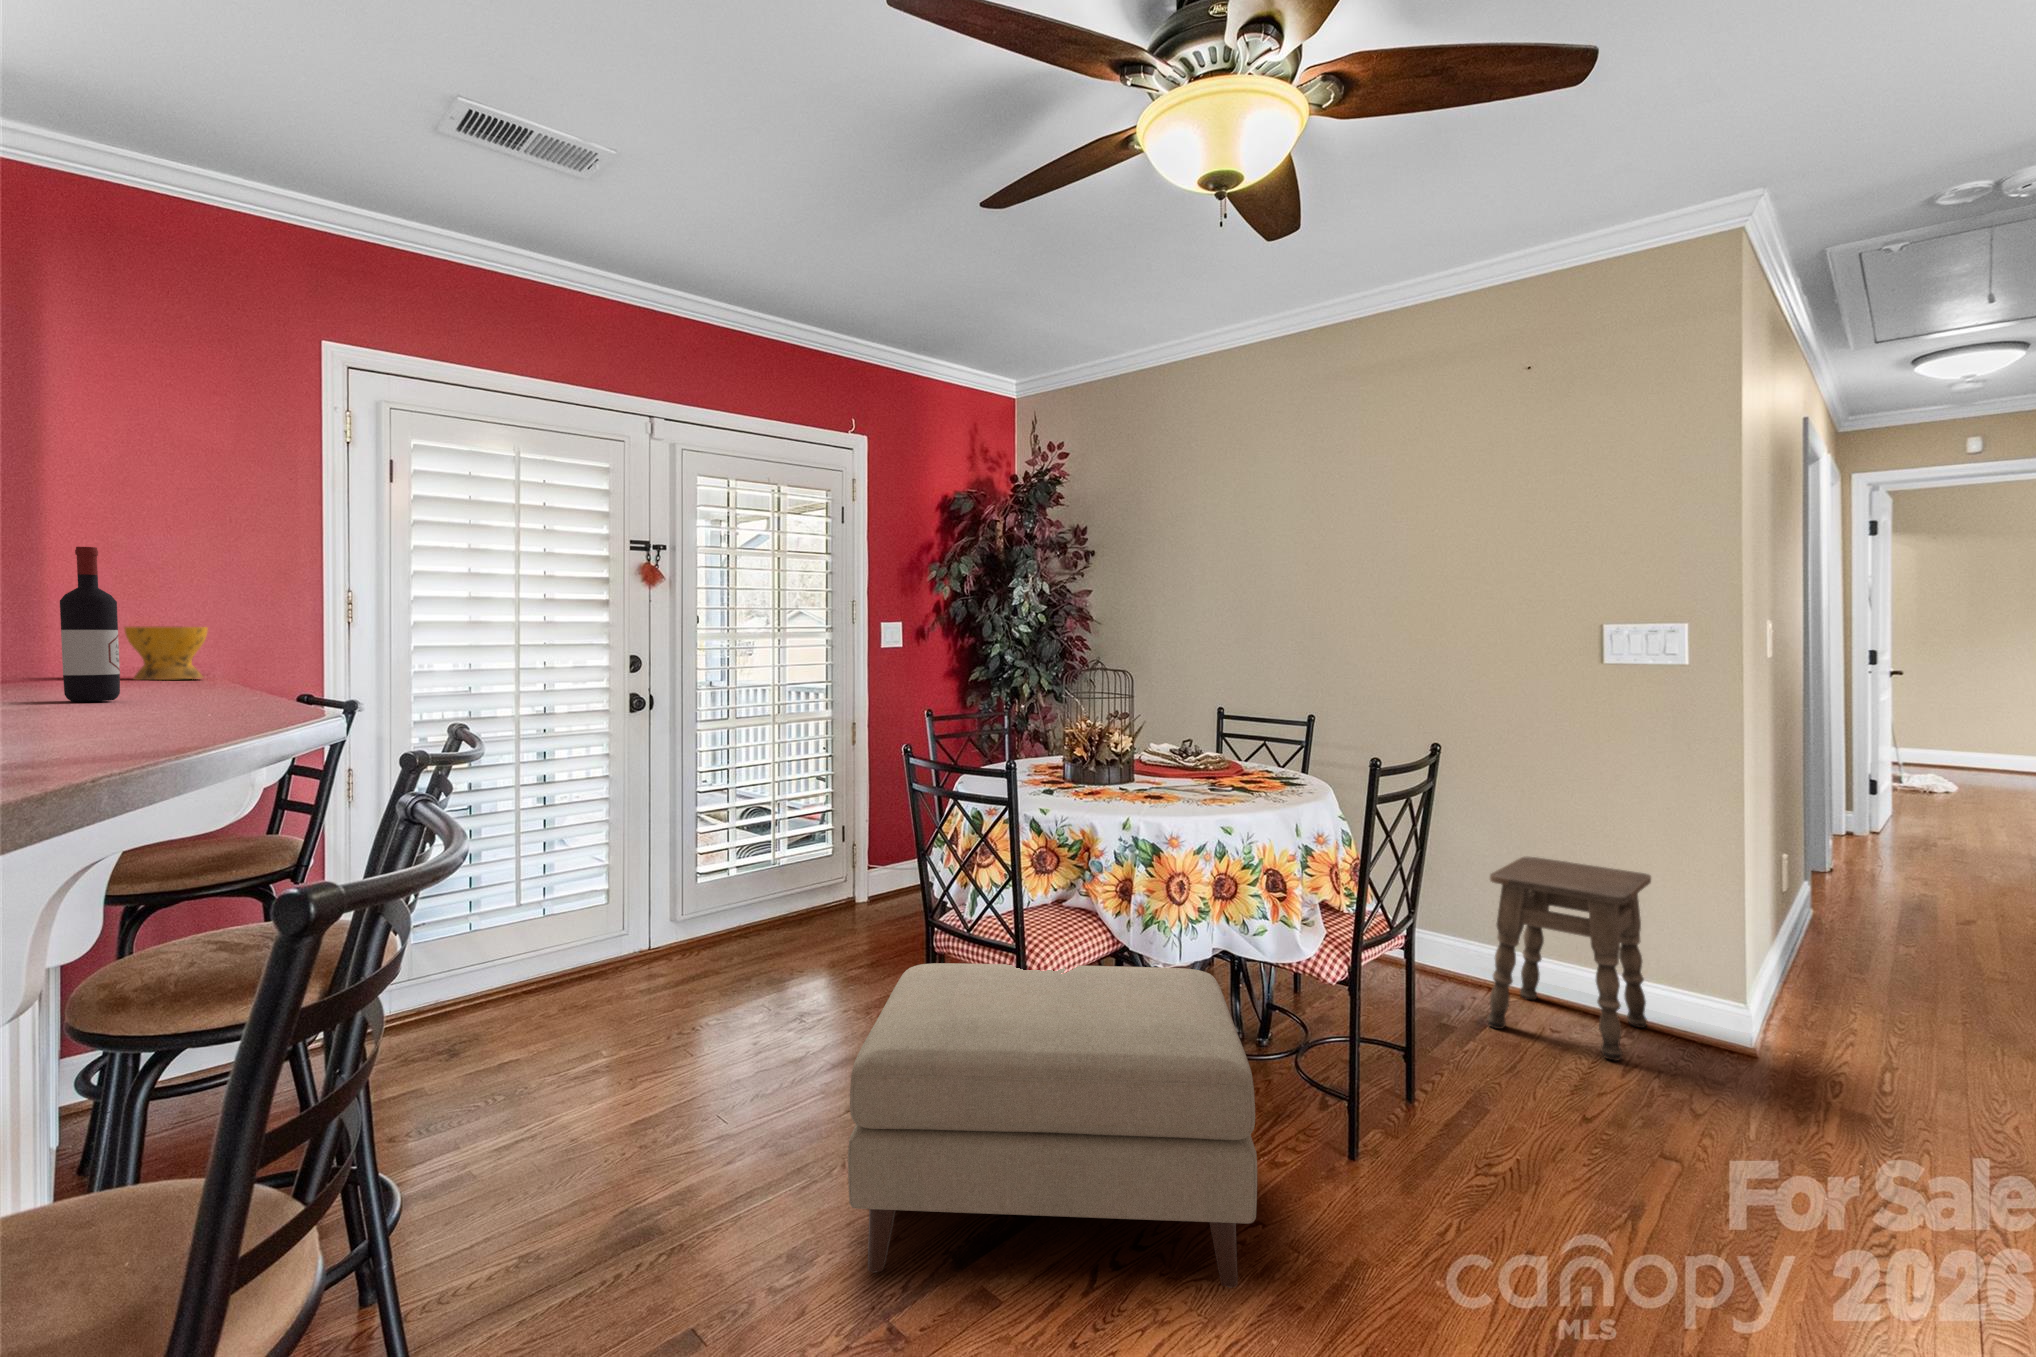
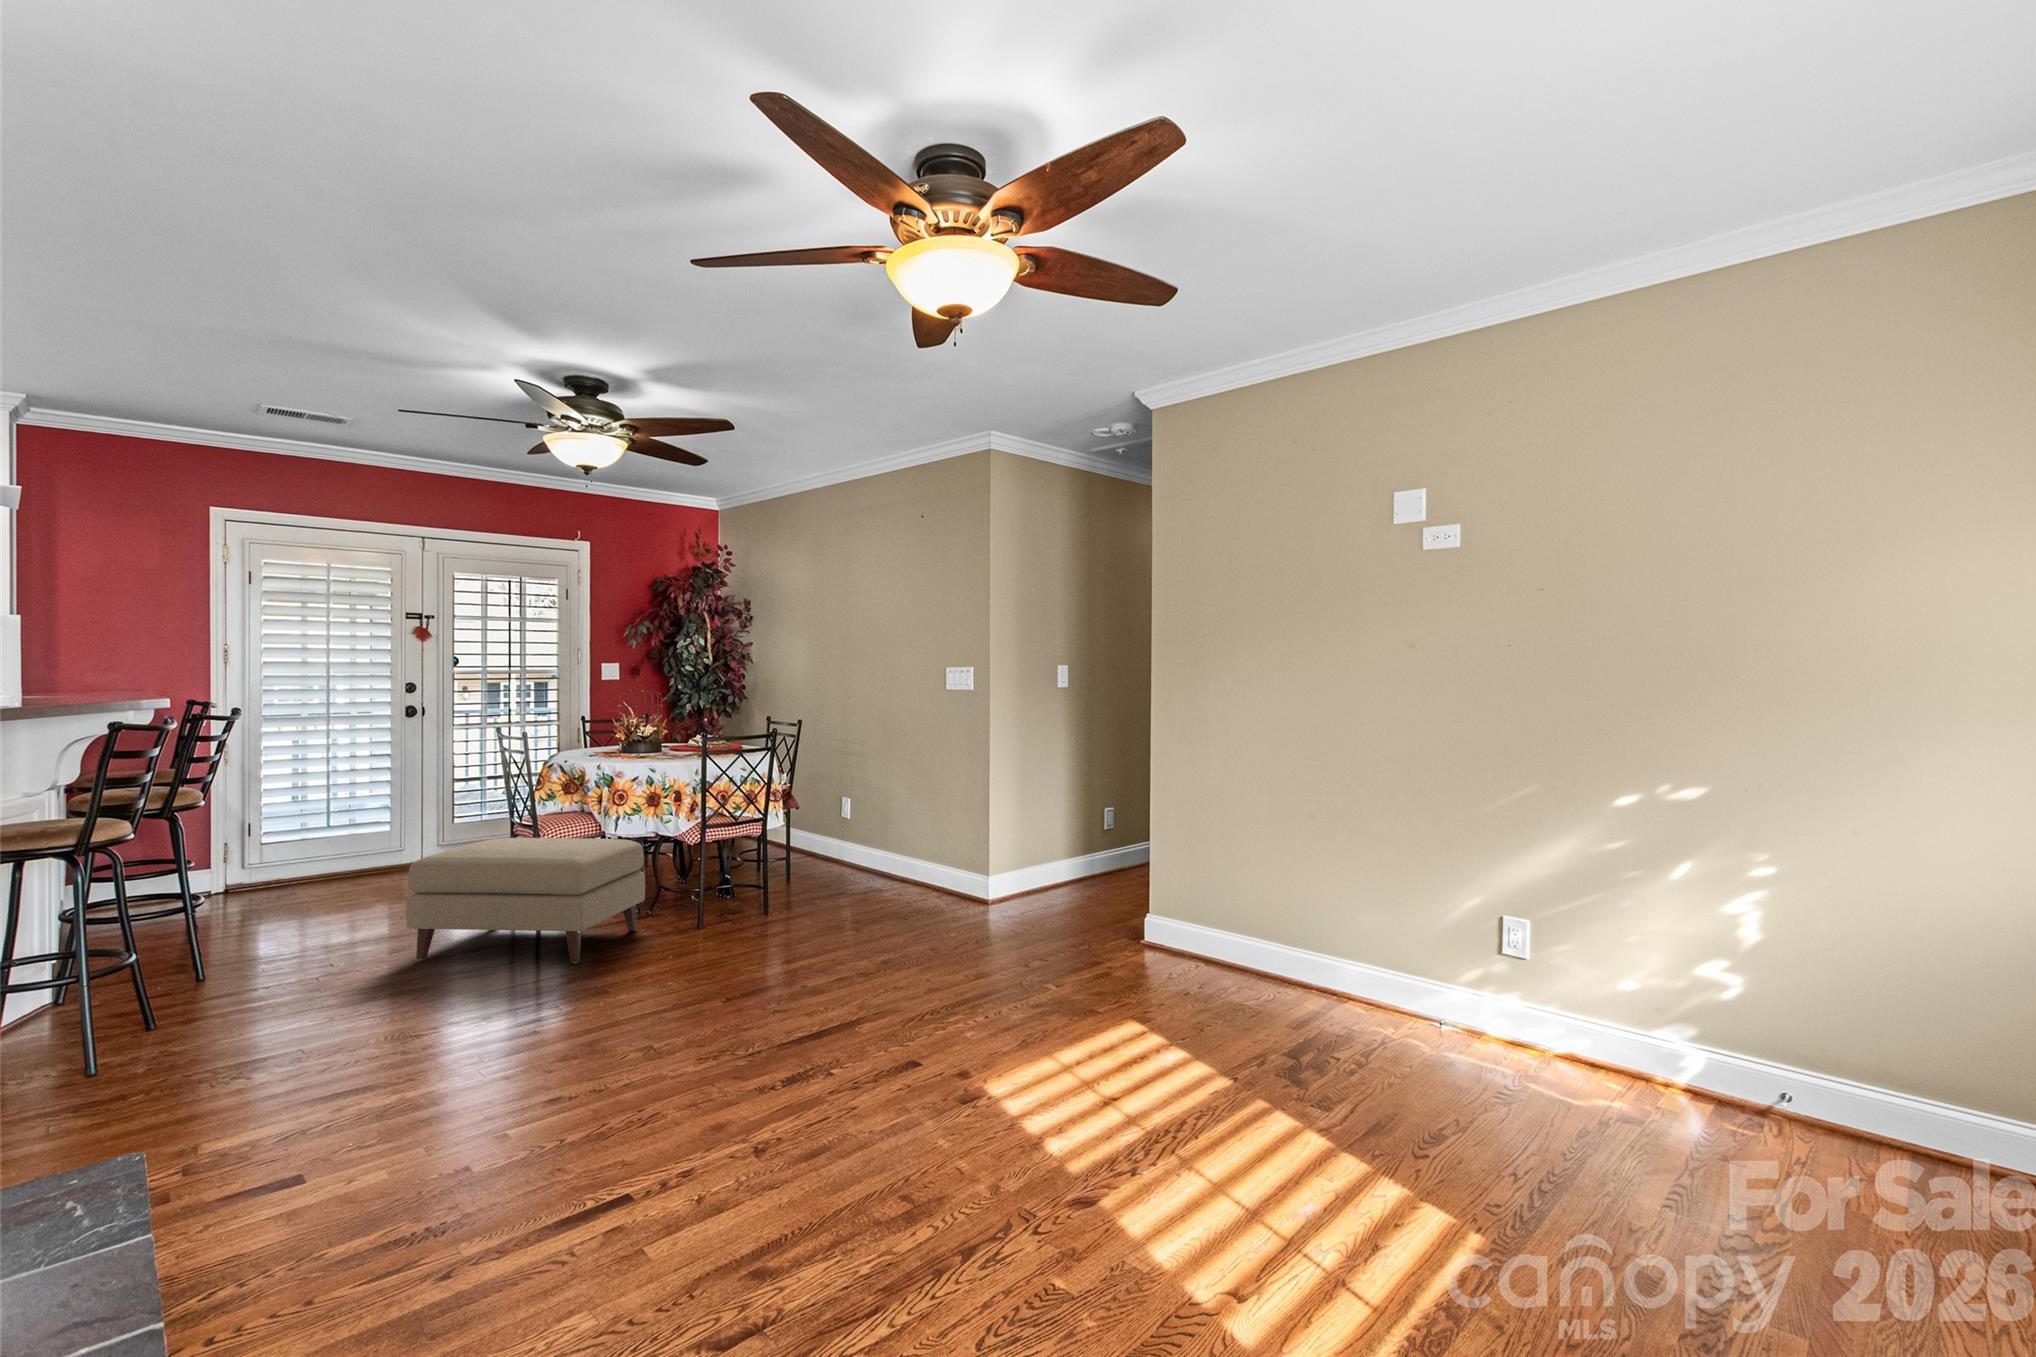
wine bottle: present [60,547,120,702] -> none [61,629,86,697]
bowl: present [124,626,208,680] -> none [92,665,139,693]
side table: present [1487,856,1651,1061] -> none [871,803,963,907]

